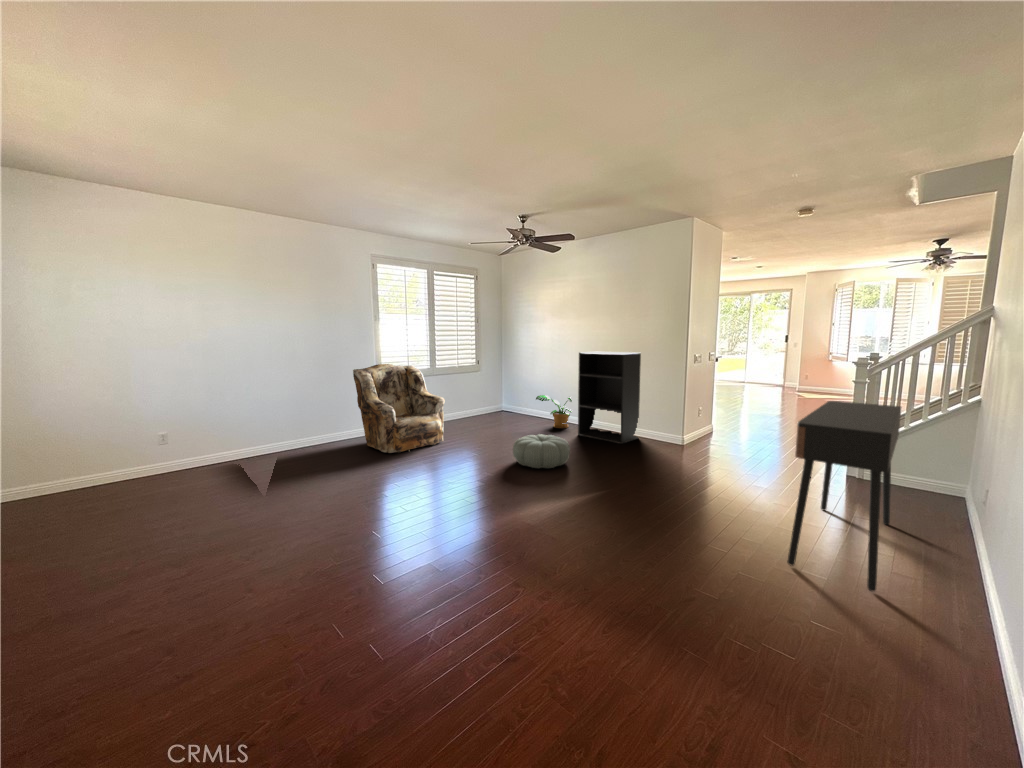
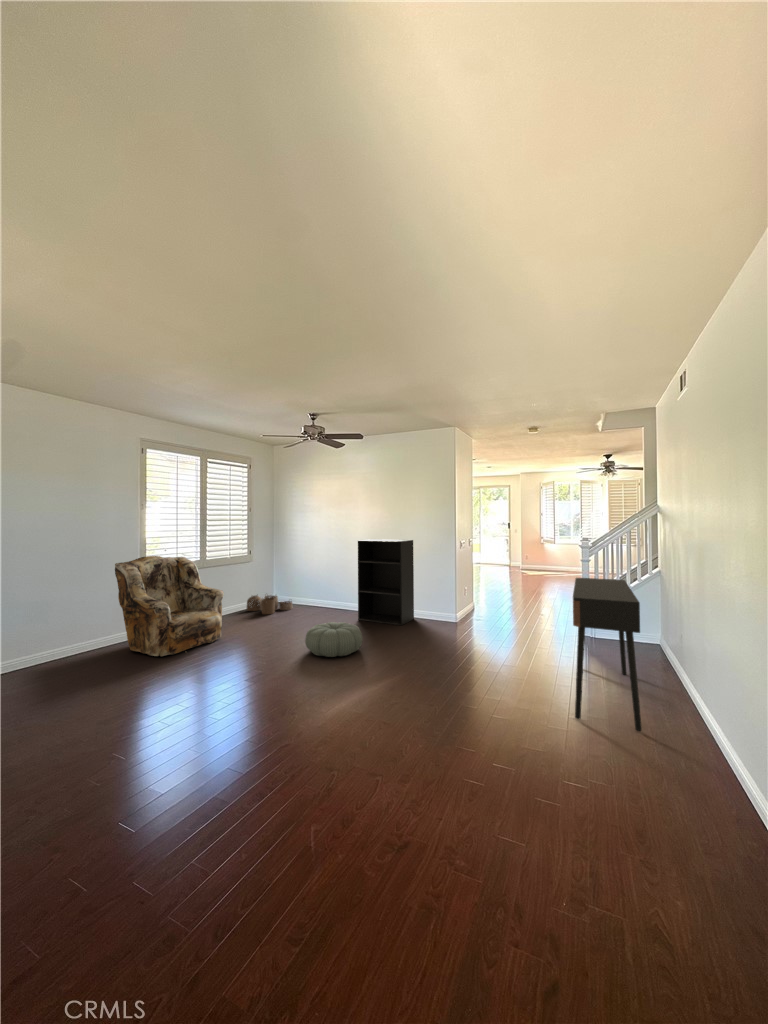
potted plant: present [536,395,572,428] -> none [313,582,353,614]
woven basket: none [475,404,518,424] -> present [247,595,292,614]

